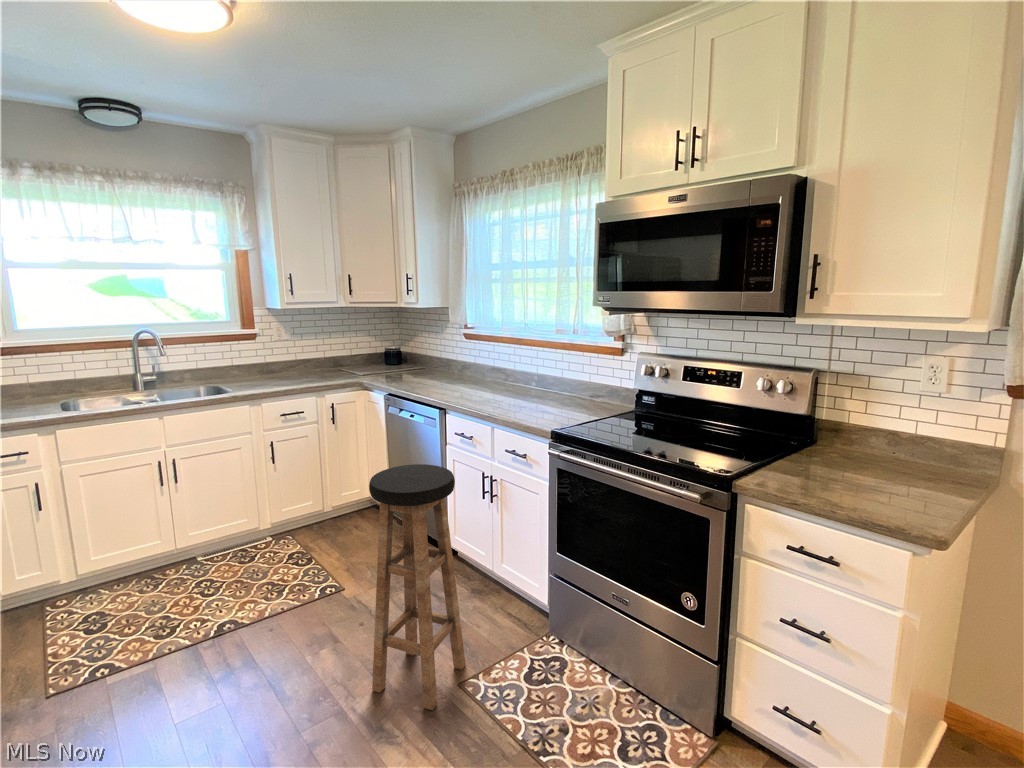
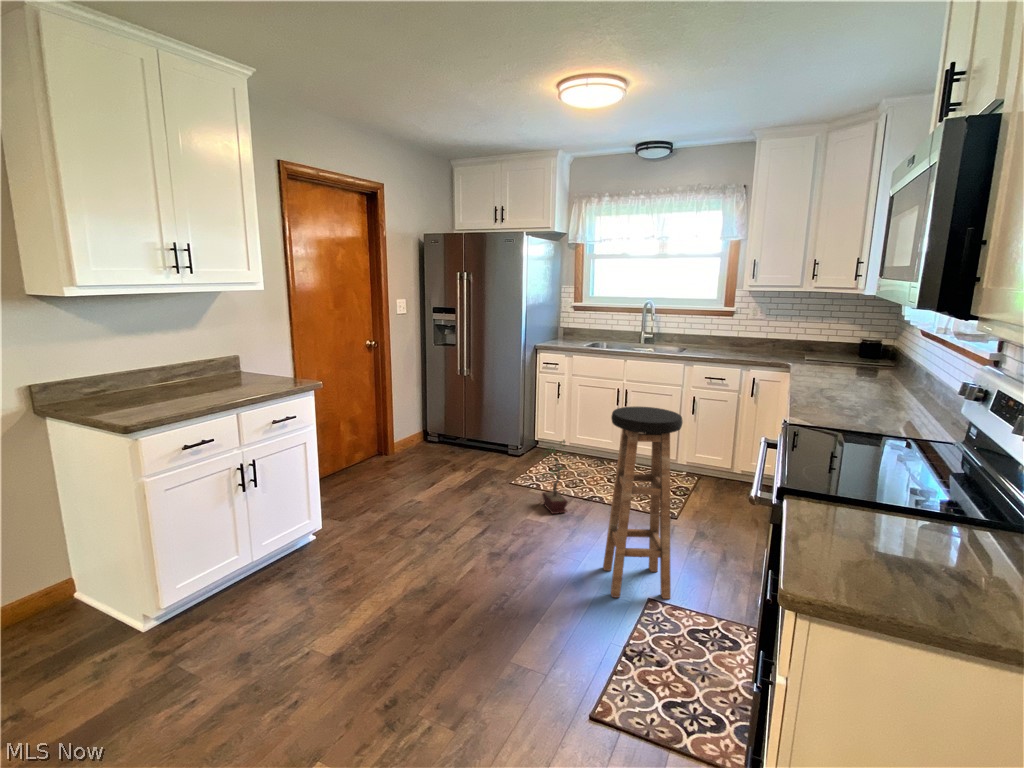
potted plant: none [142,564,245,686] -> present [542,440,570,514]

